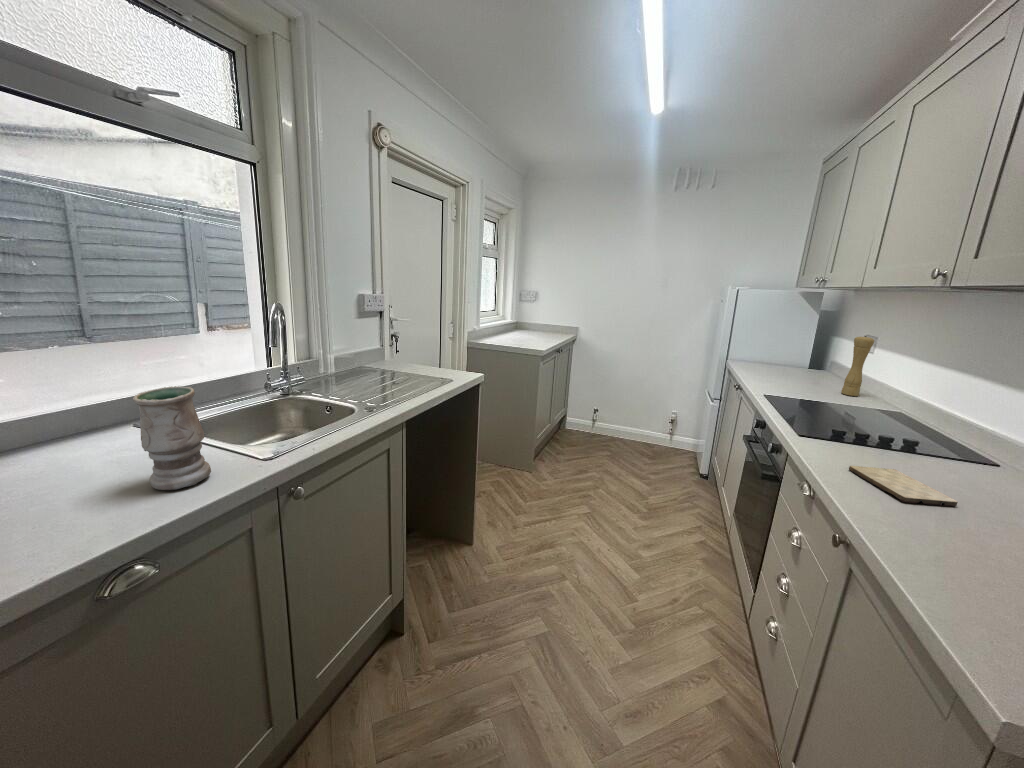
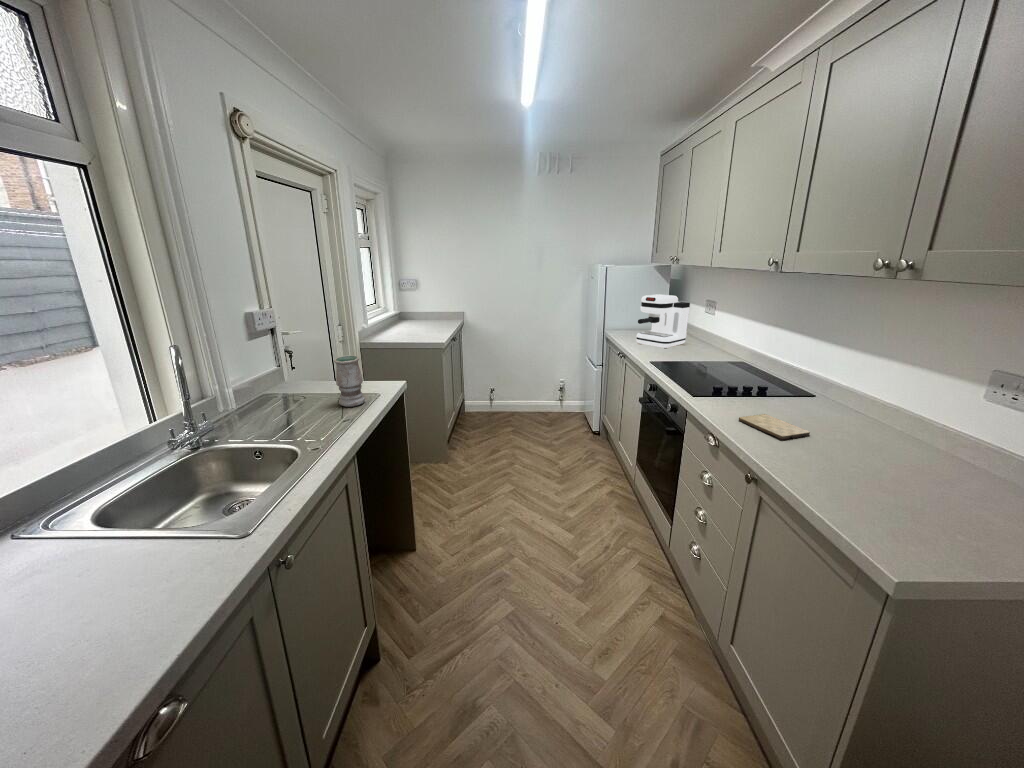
coffee maker: none [759,321,838,385] -> present [636,294,690,348]
pepper mill: present [841,336,874,396] -> none [699,304,718,352]
vase: present [133,386,211,490] -> present [334,355,365,407]

